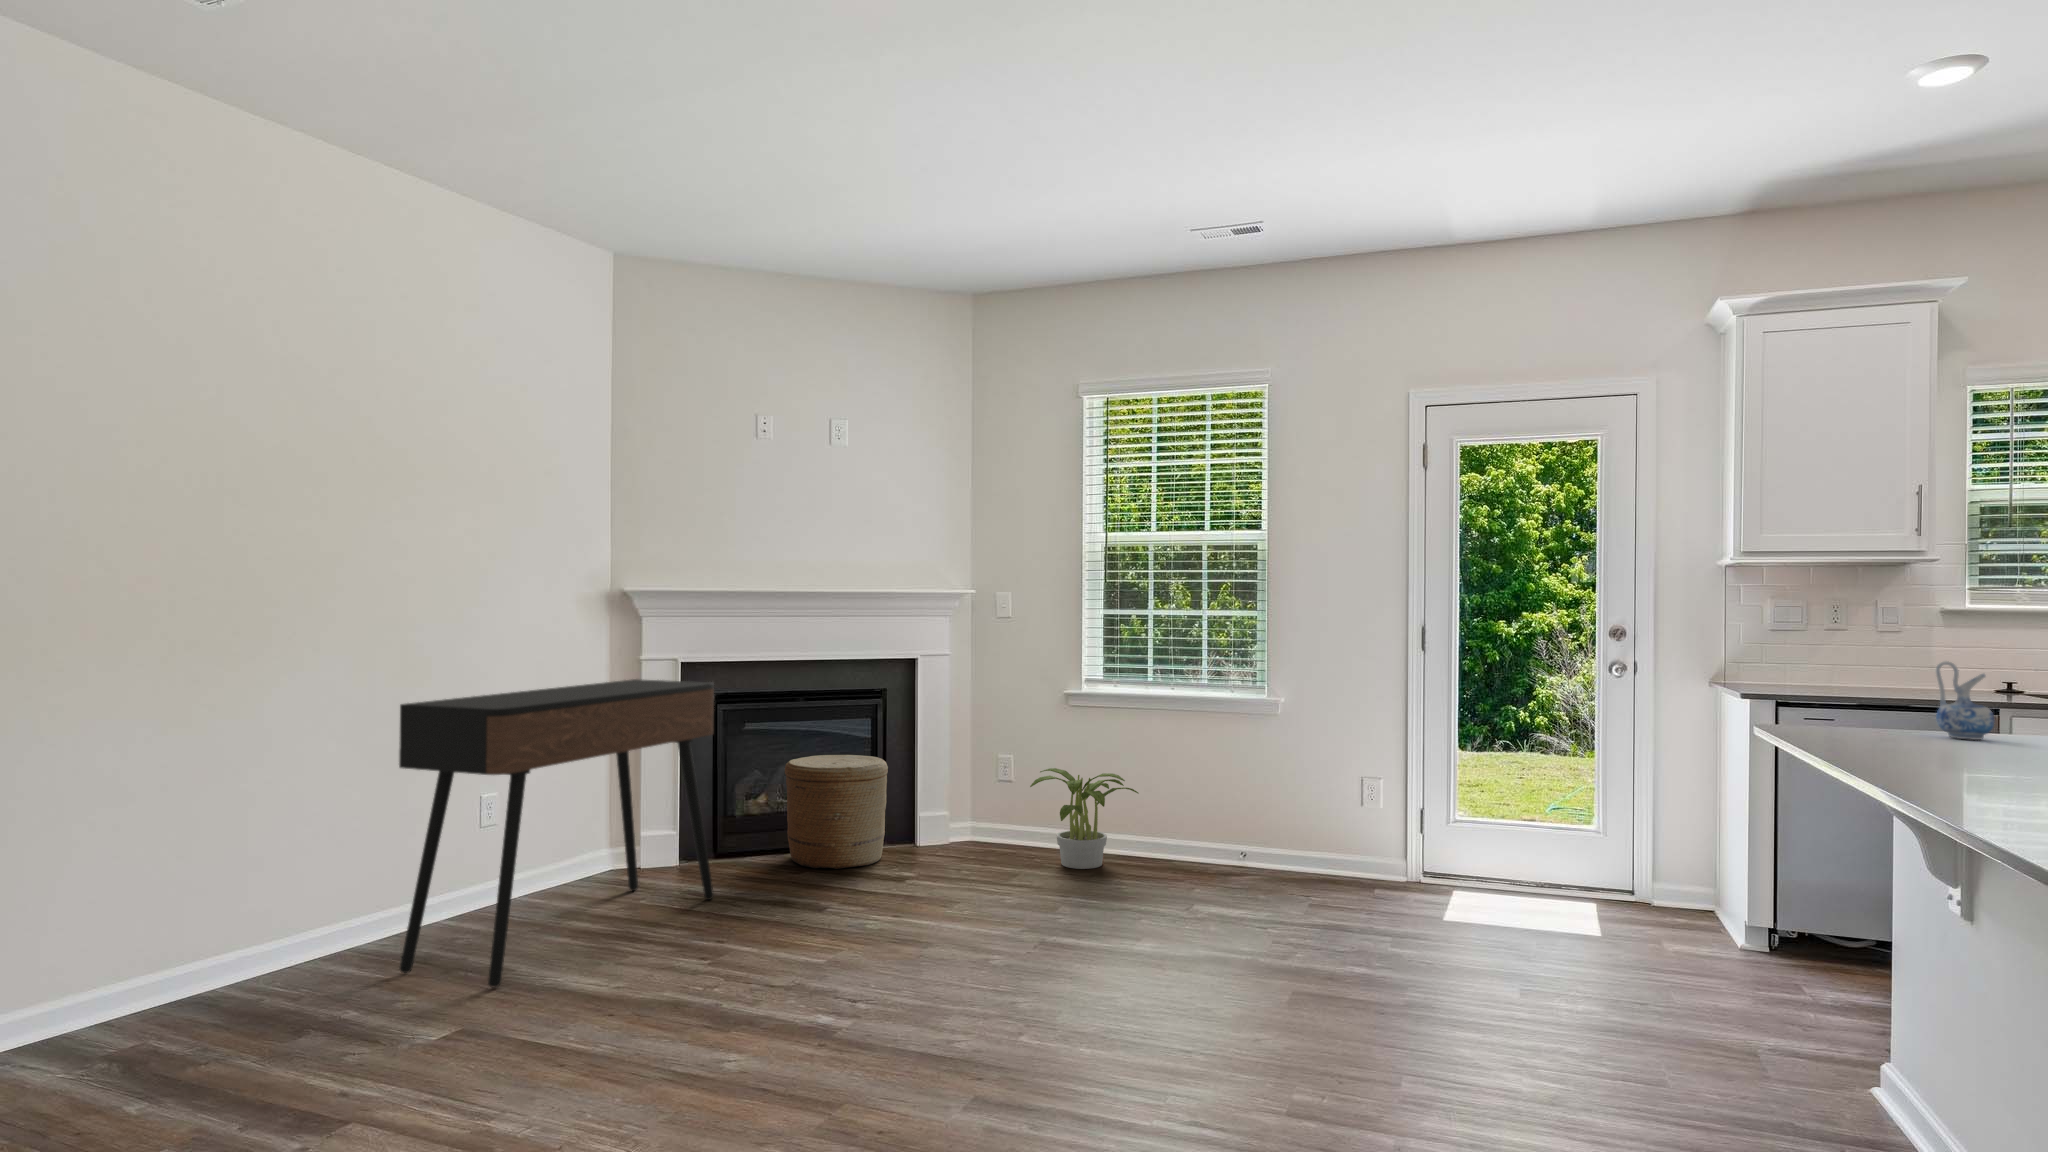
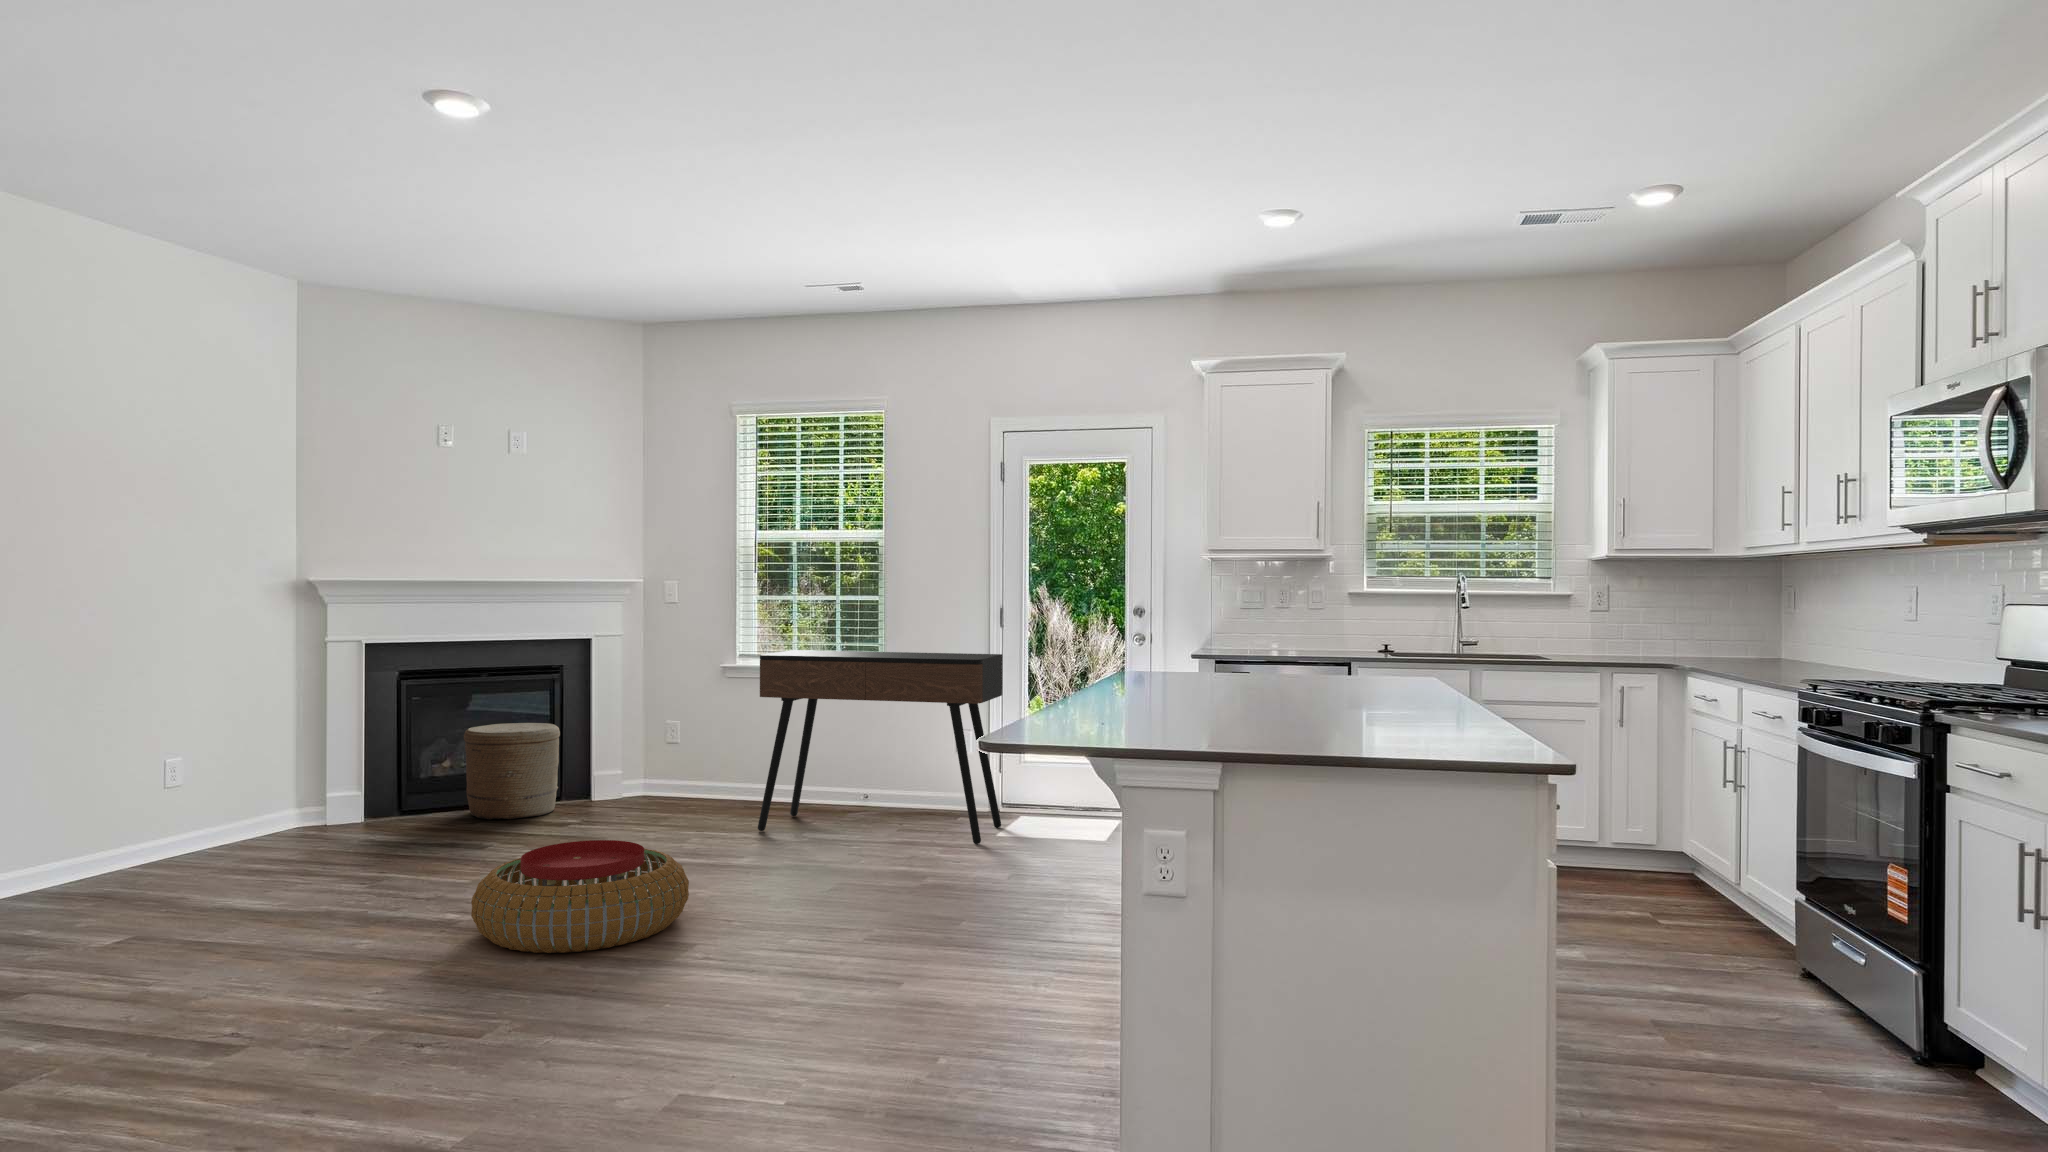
ceramic pitcher: present [1936,661,1995,740] -> none [1240,626,1271,678]
console table: present [399,679,714,987] -> present [758,650,1002,844]
potted plant: present [1030,768,1138,869] -> none [683,729,779,811]
pouf: none [853,928,1121,1093] -> present [471,840,689,953]

